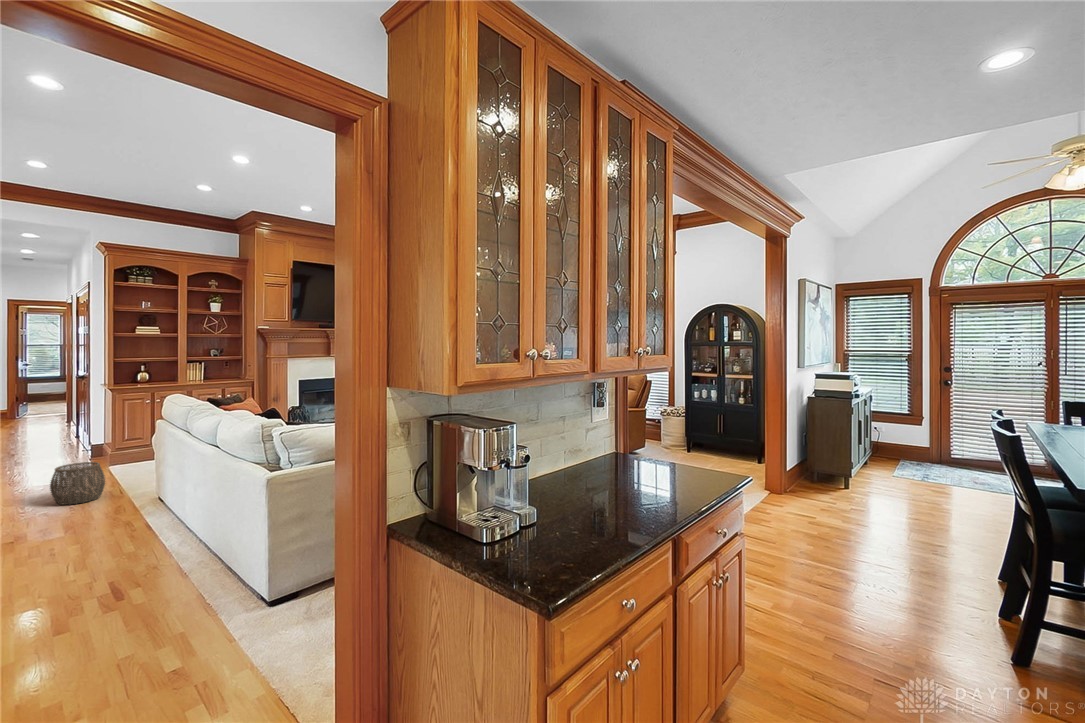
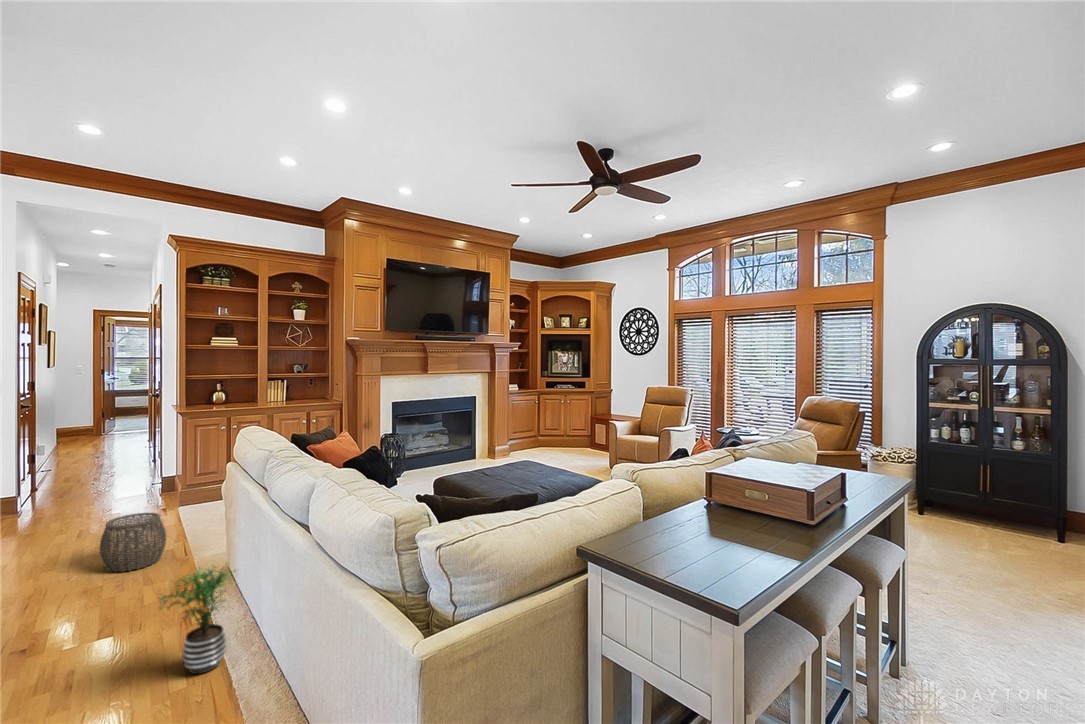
potted plant: none [111,478,174,549] -> present [159,565,232,674]

